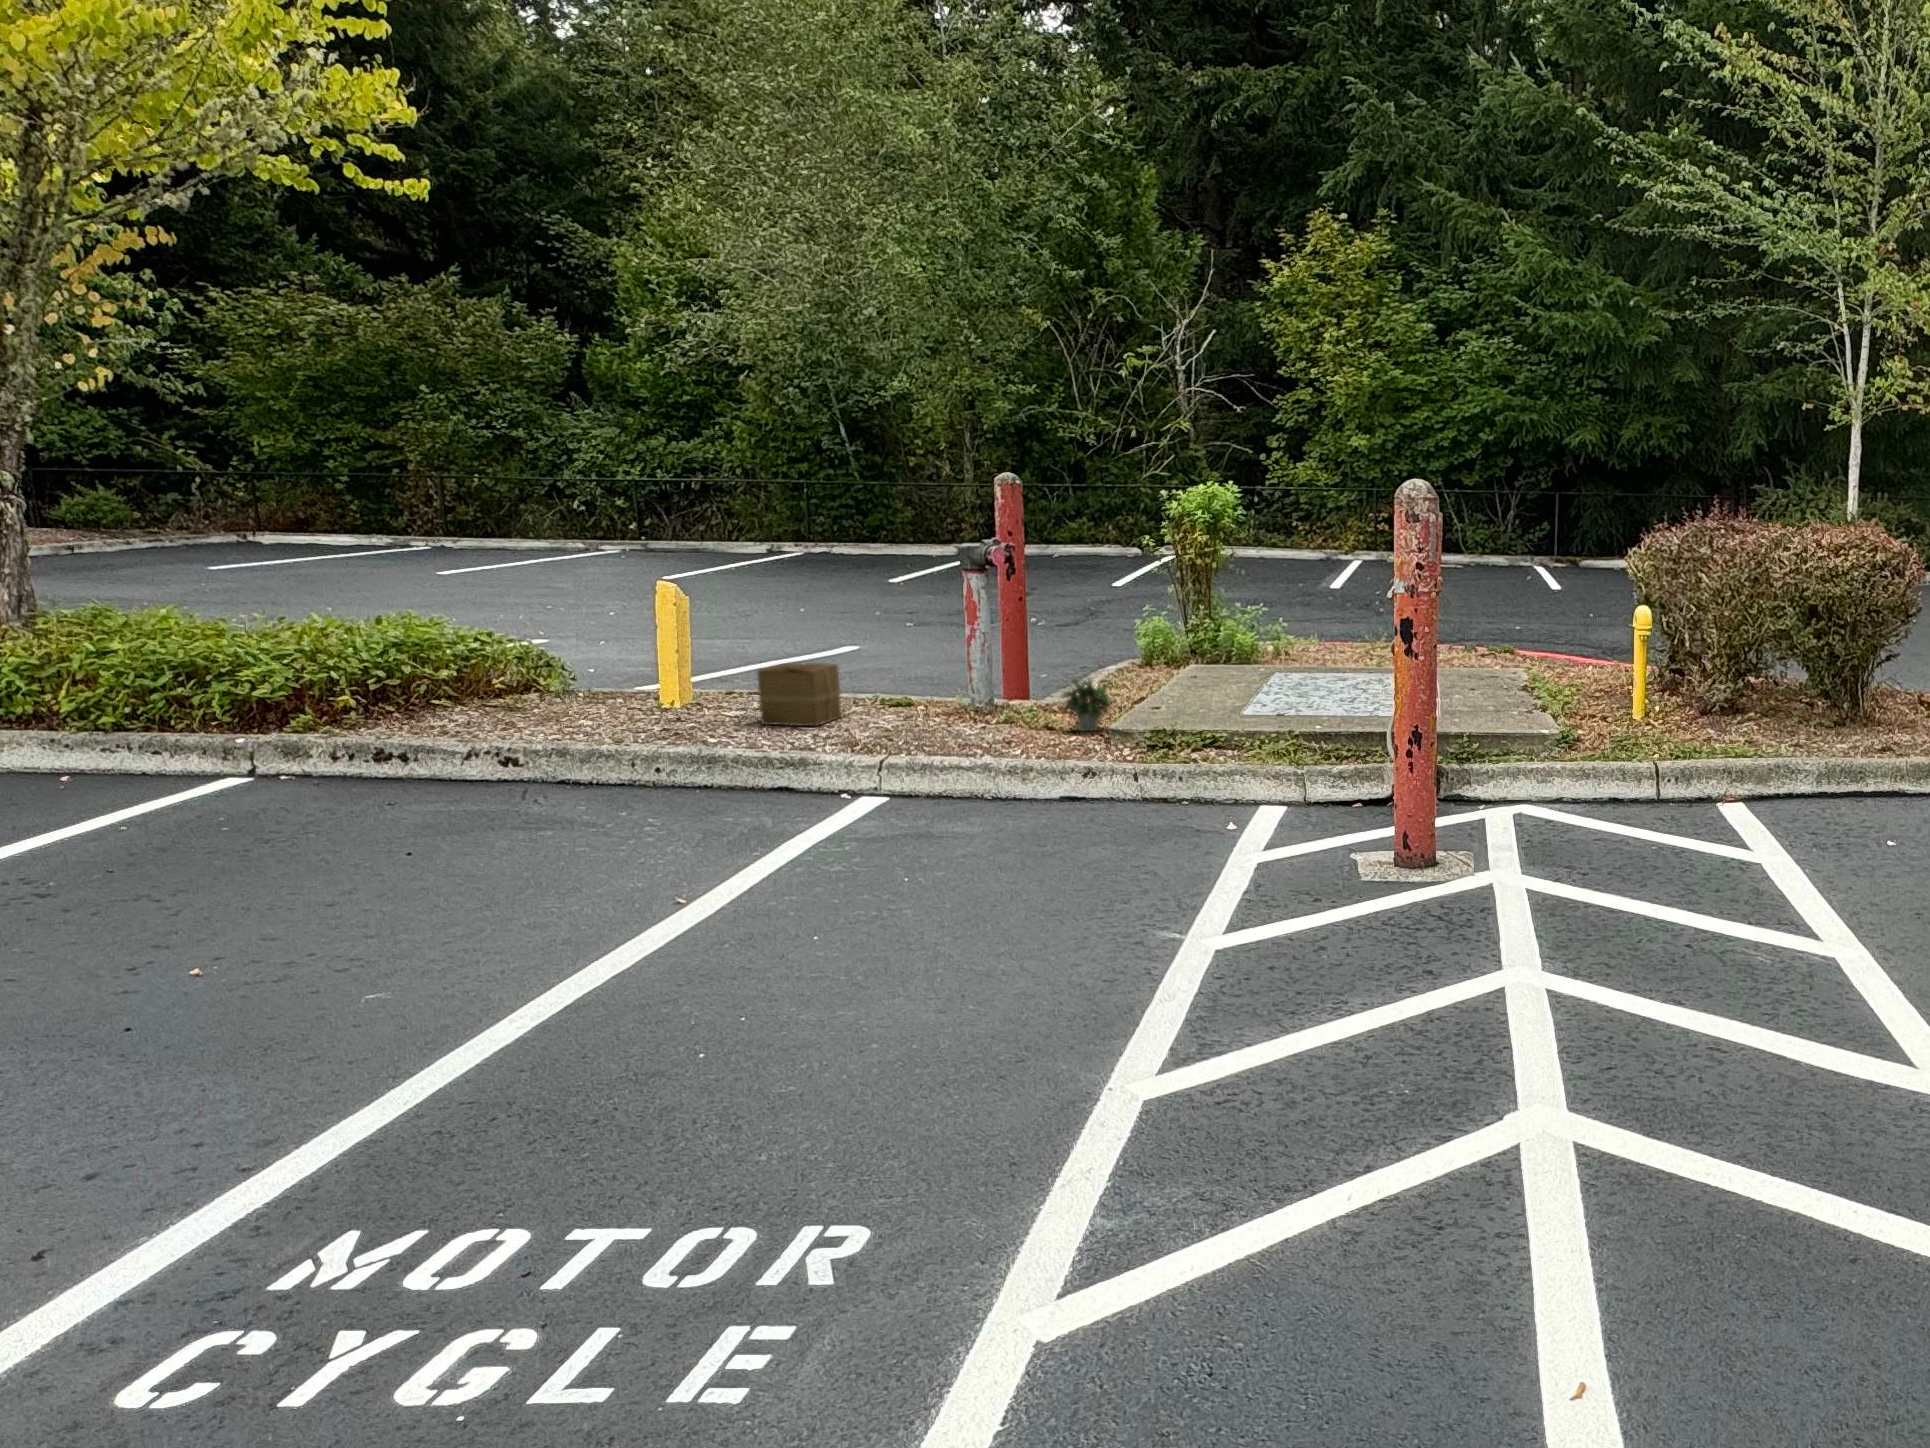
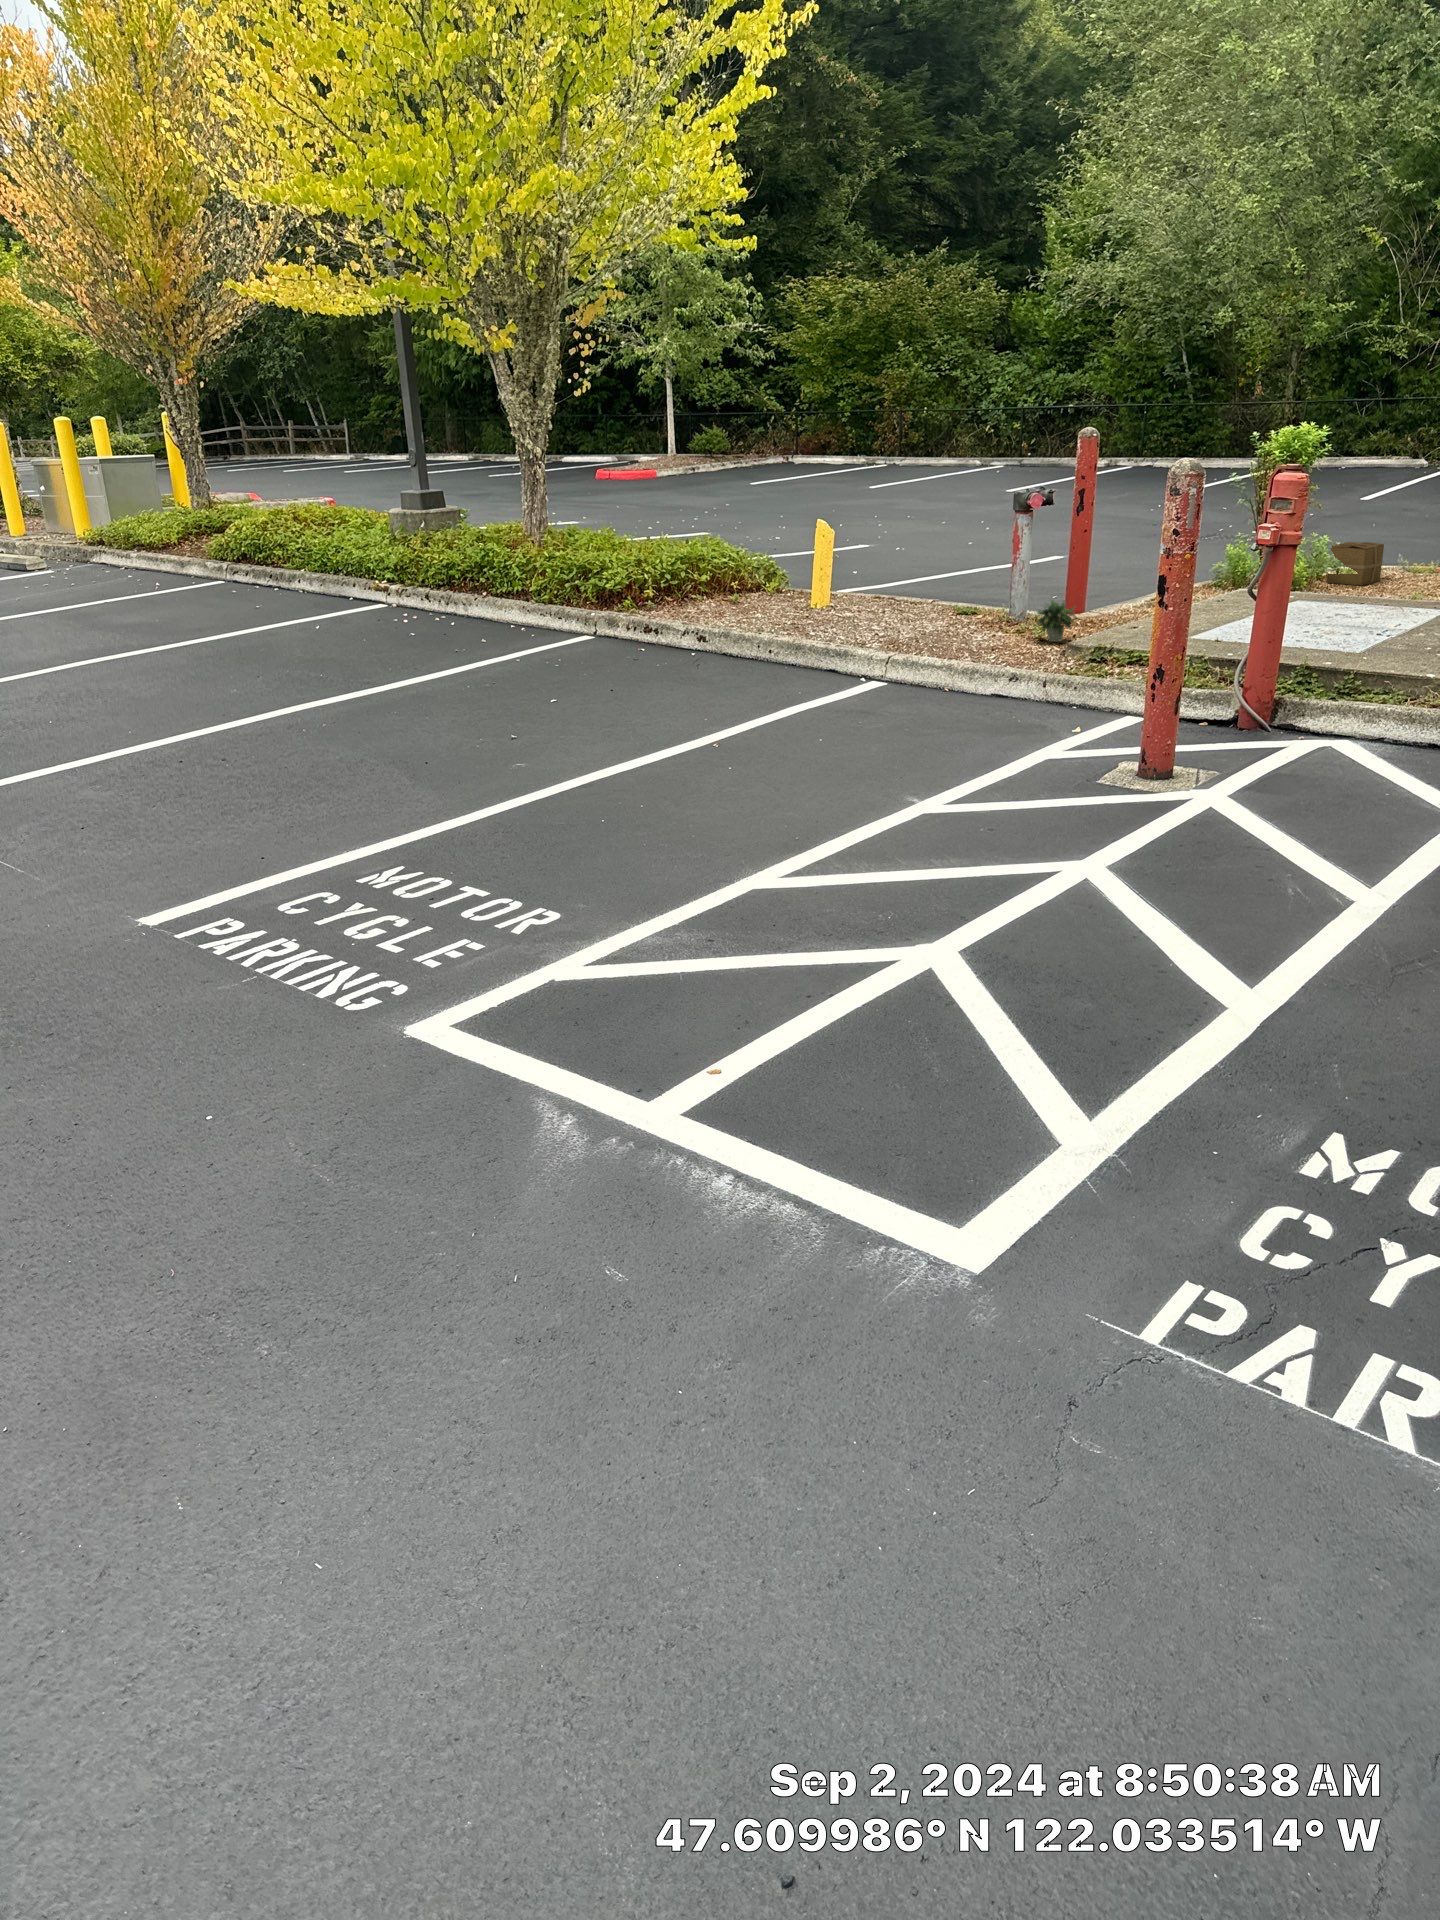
cardboard box: present [758,663,841,726] -> present [1327,542,1384,586]

